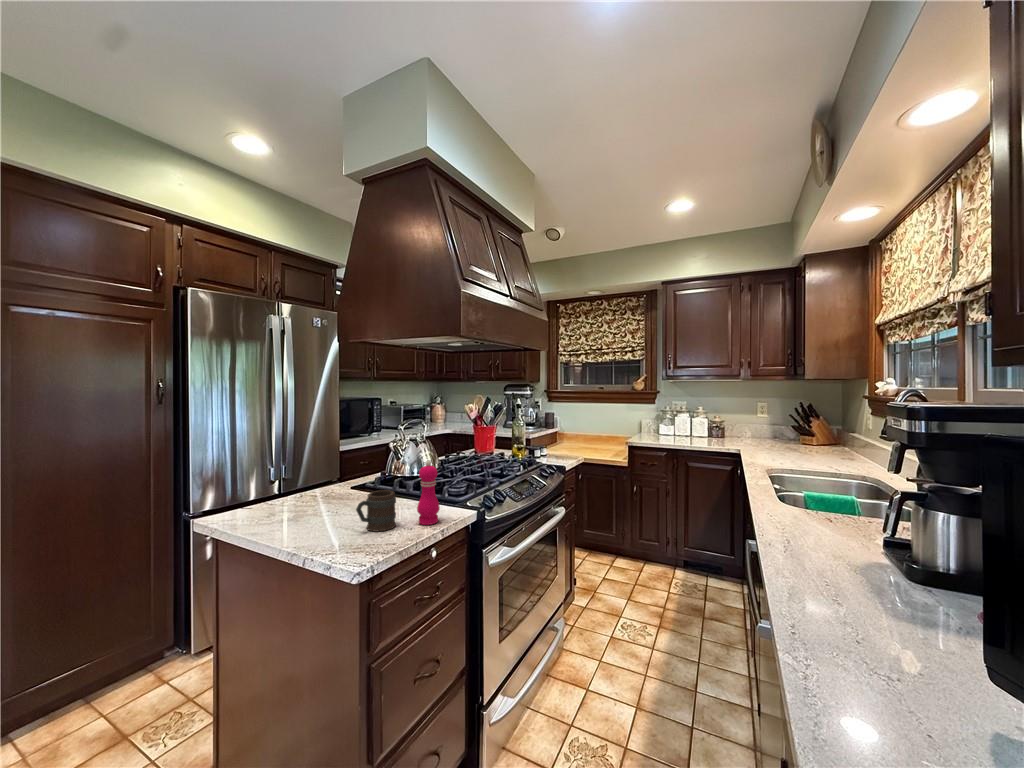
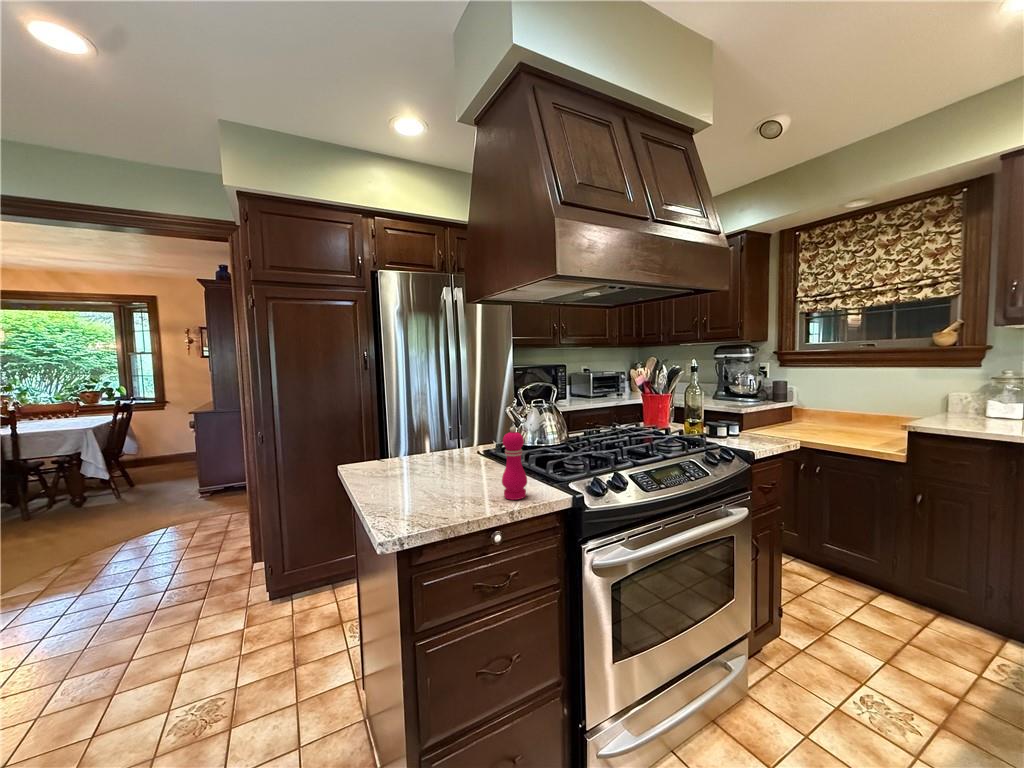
mug: present [356,490,396,532] -> none [438,455,482,498]

